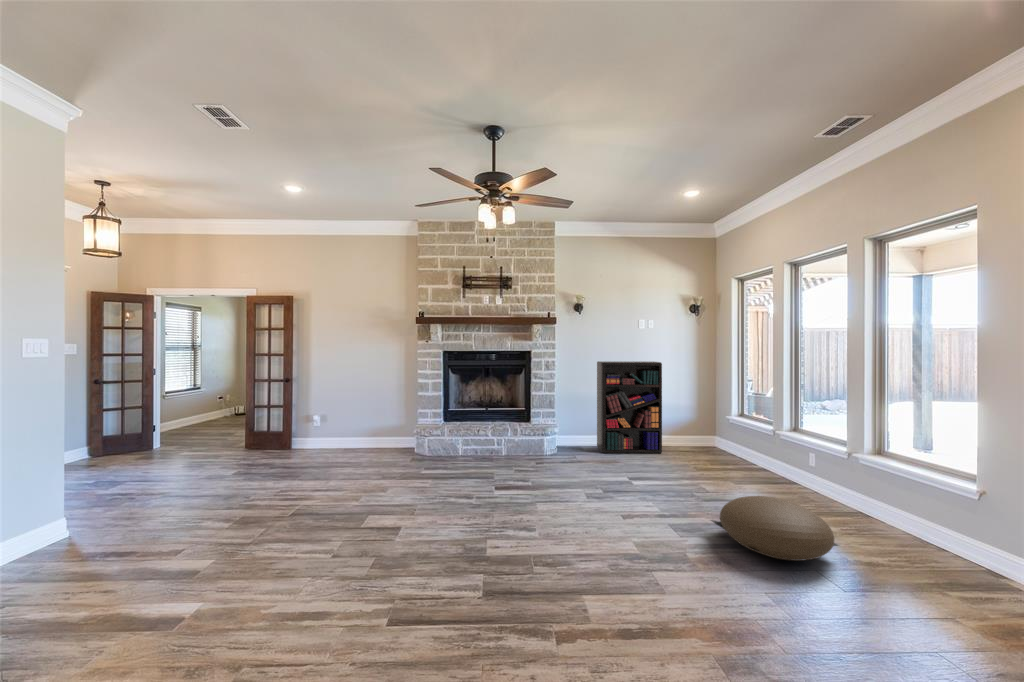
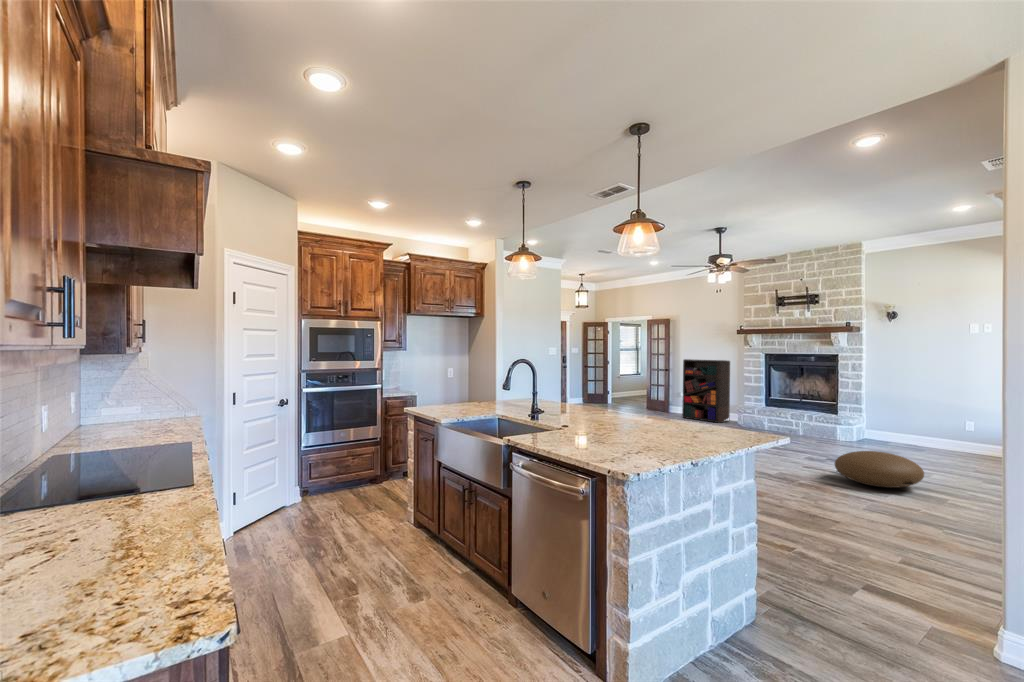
bookshelf: present [597,361,662,453] -> present [682,359,730,423]

